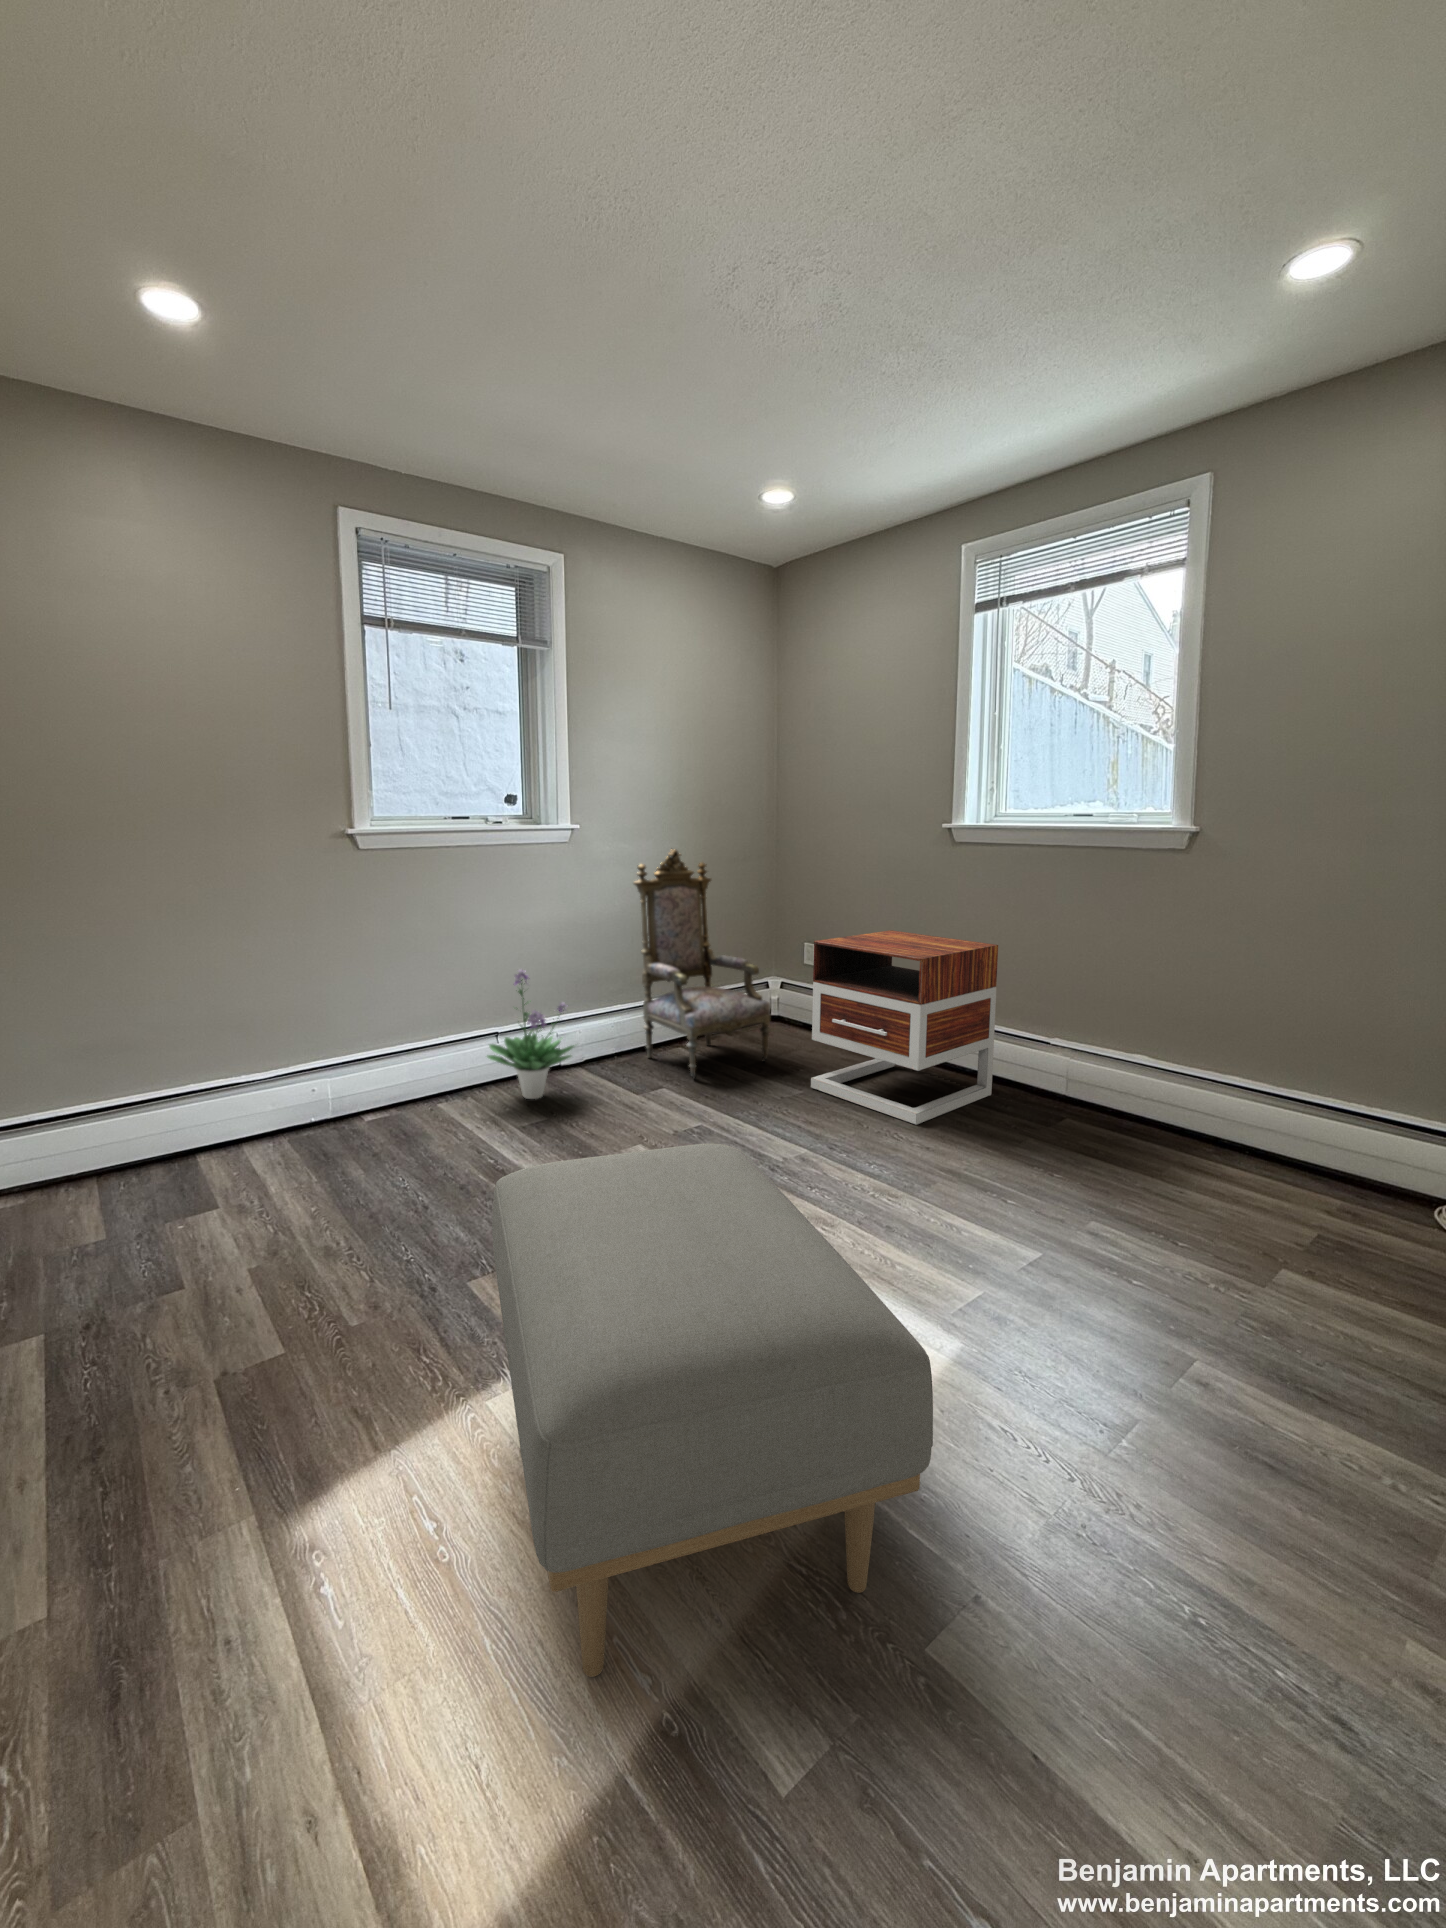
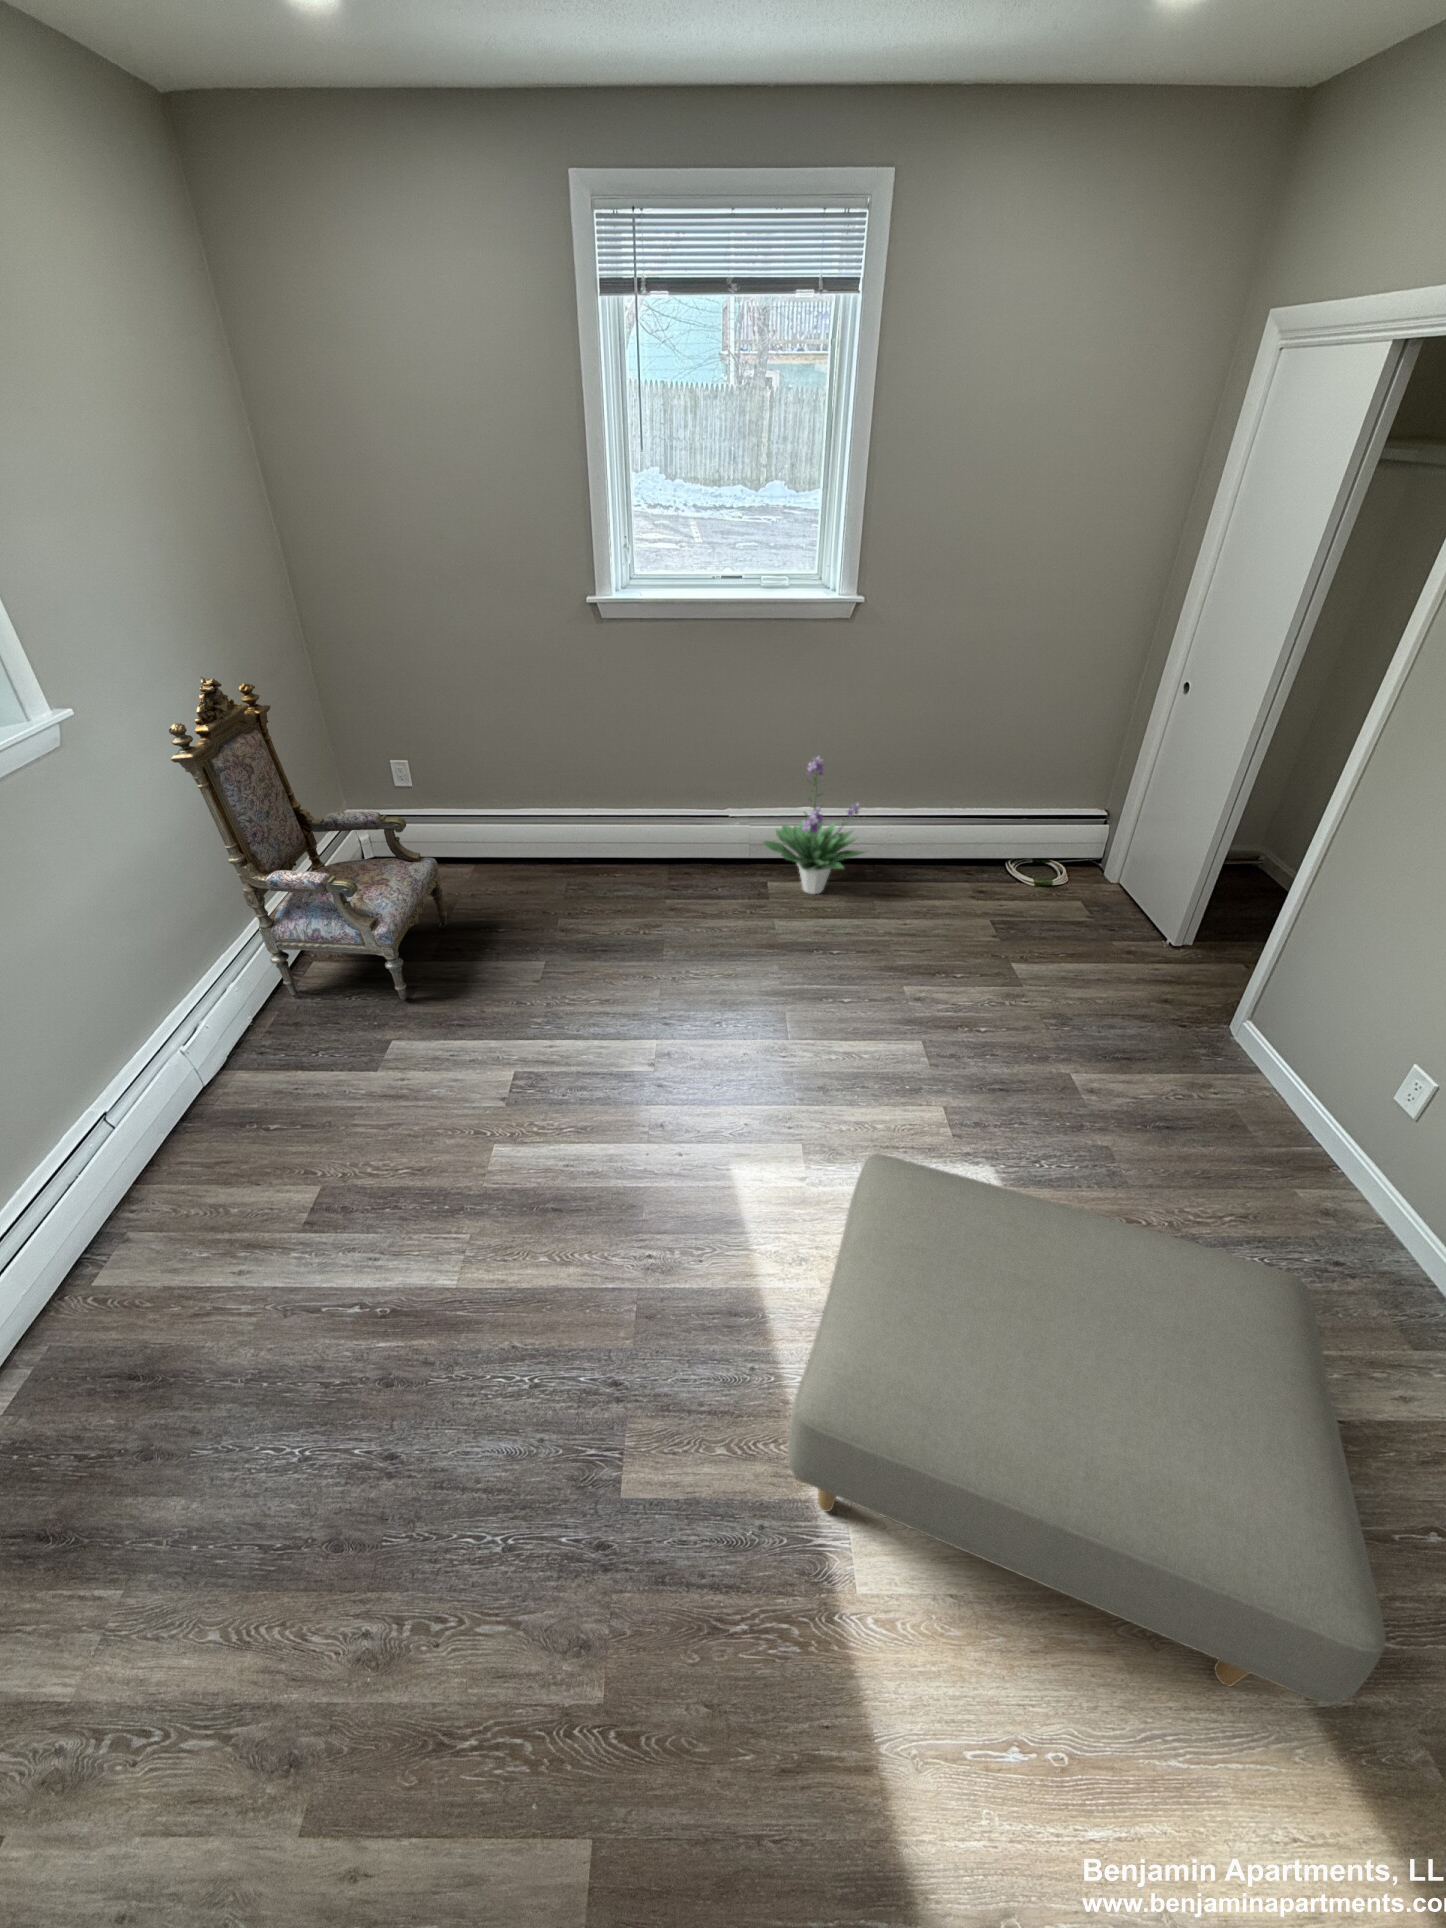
nightstand: present [811,930,998,1125] -> none [521,722,691,943]
potted plant: present [487,969,574,1099] -> present [764,757,864,894]

